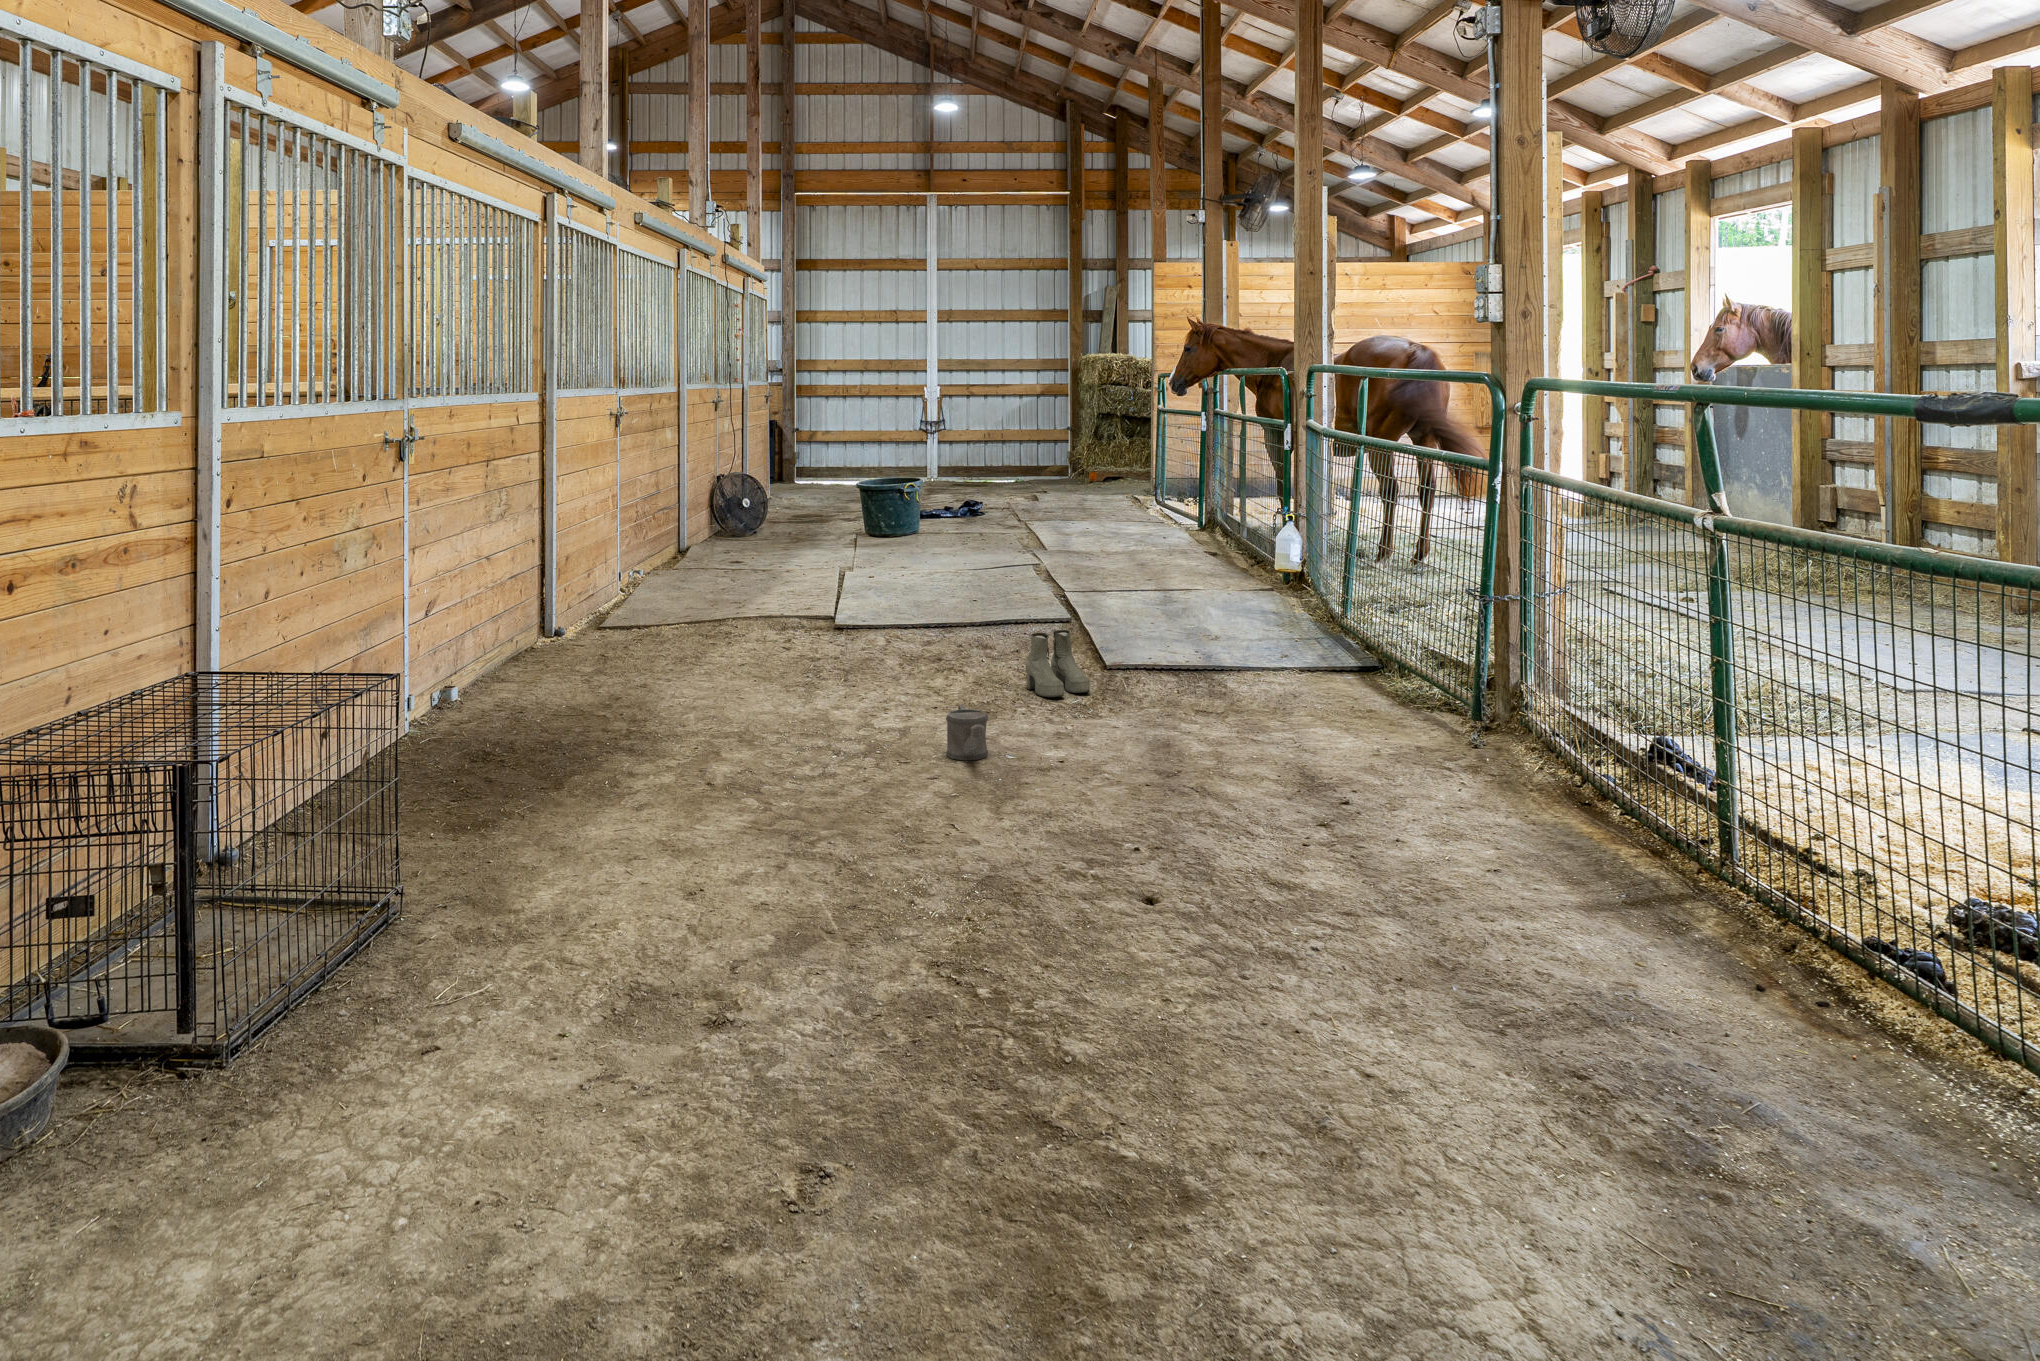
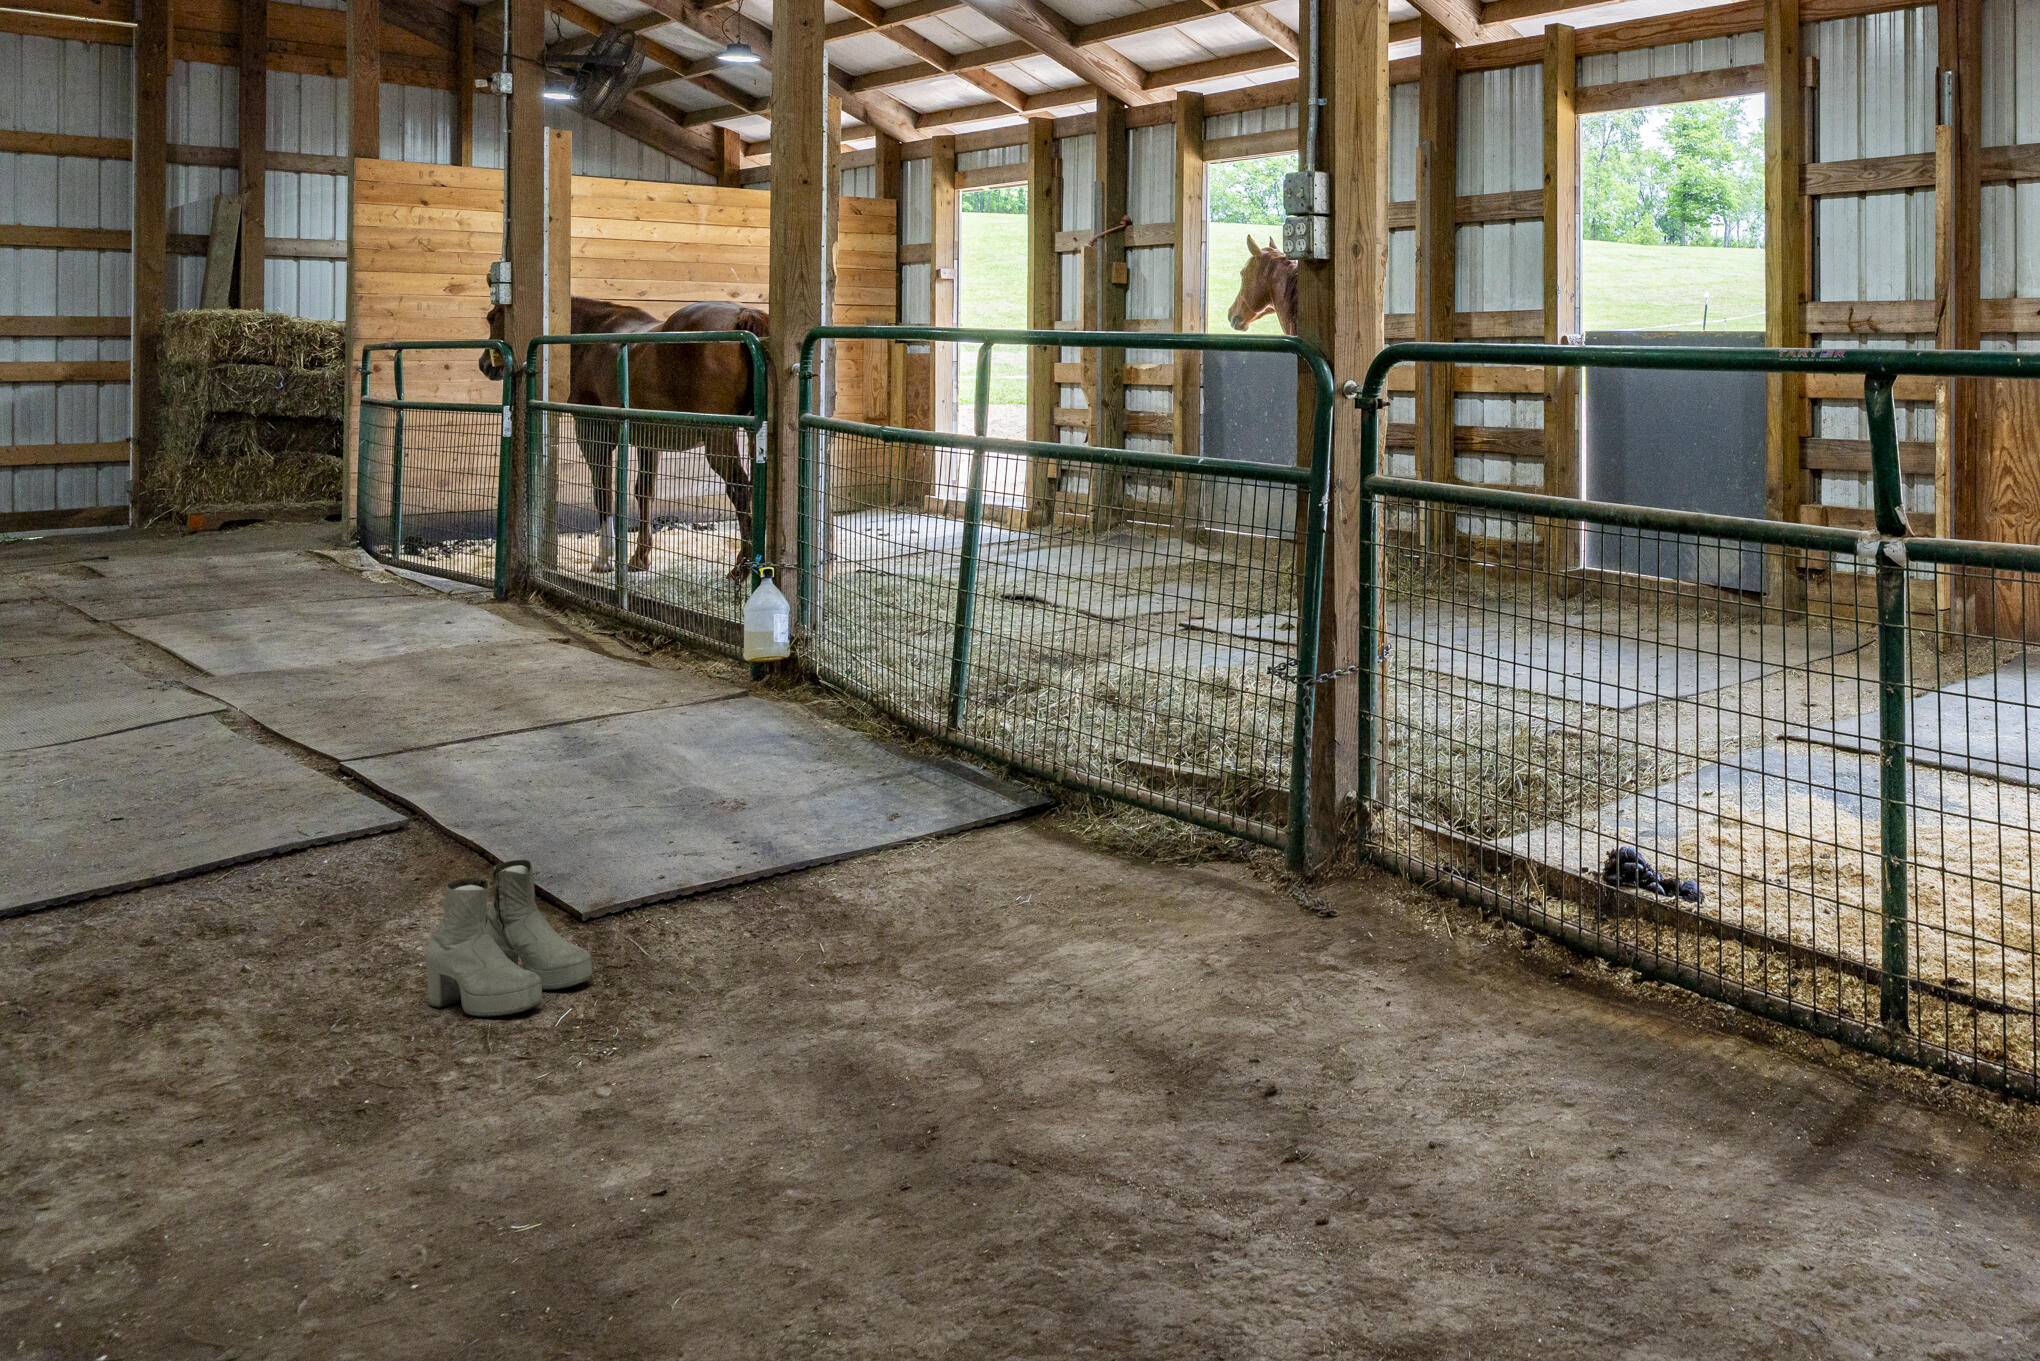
watering can: present [946,704,988,760] -> none [357,1108,516,1259]

